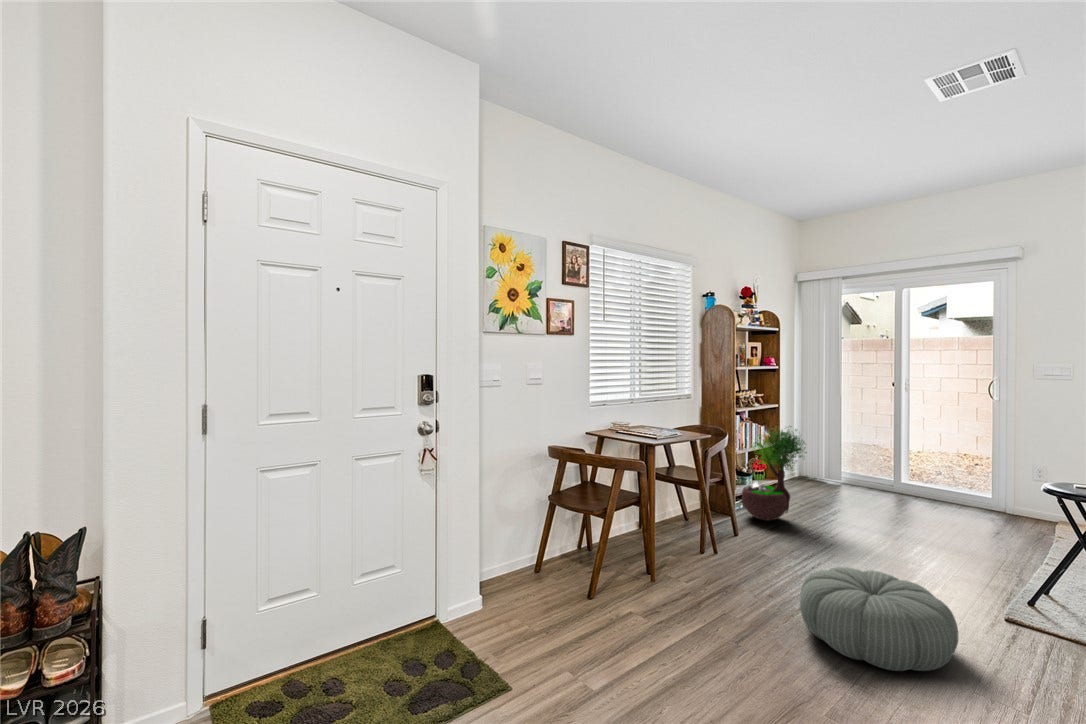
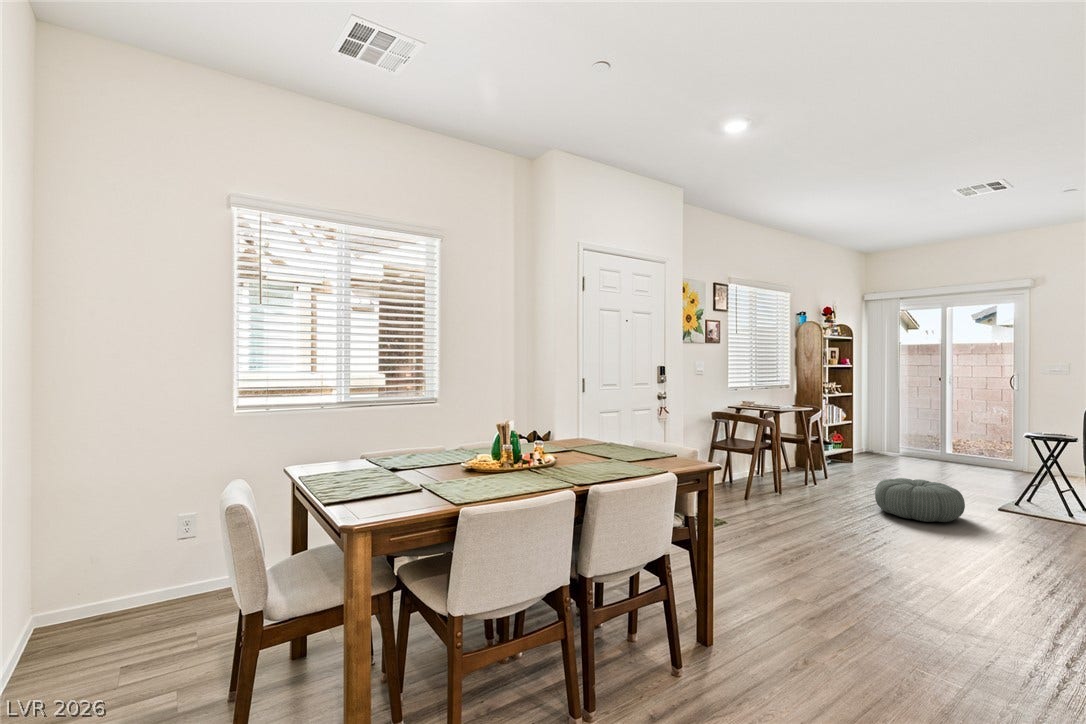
potted tree: present [742,426,807,521] -> none [827,402,875,472]

